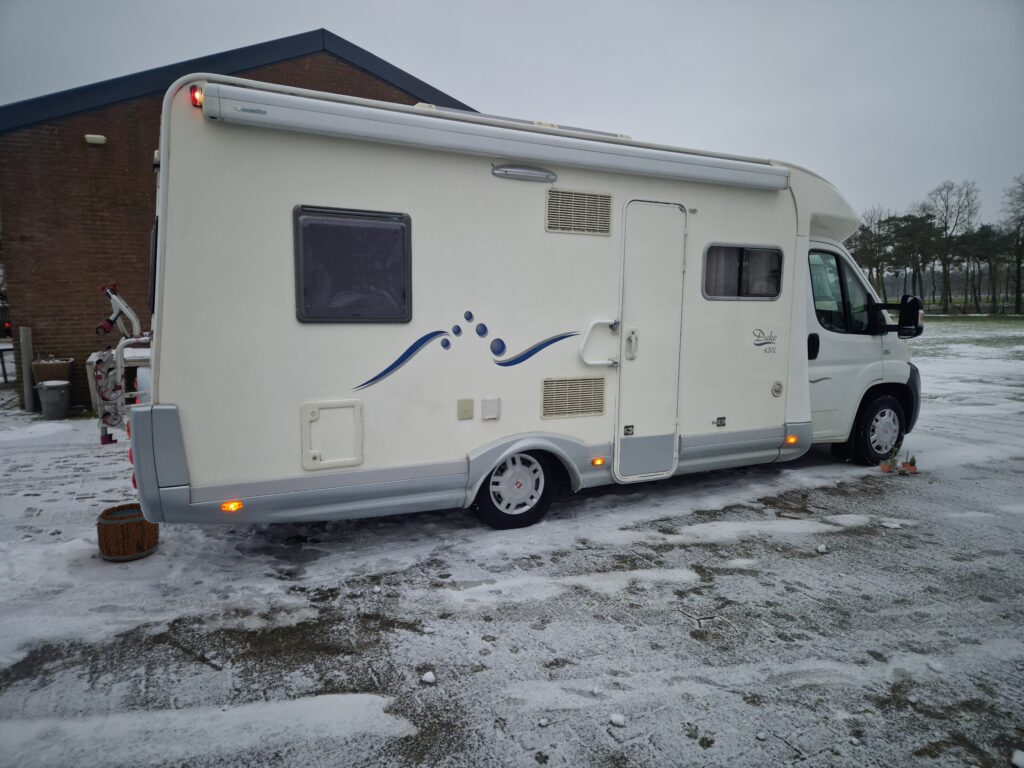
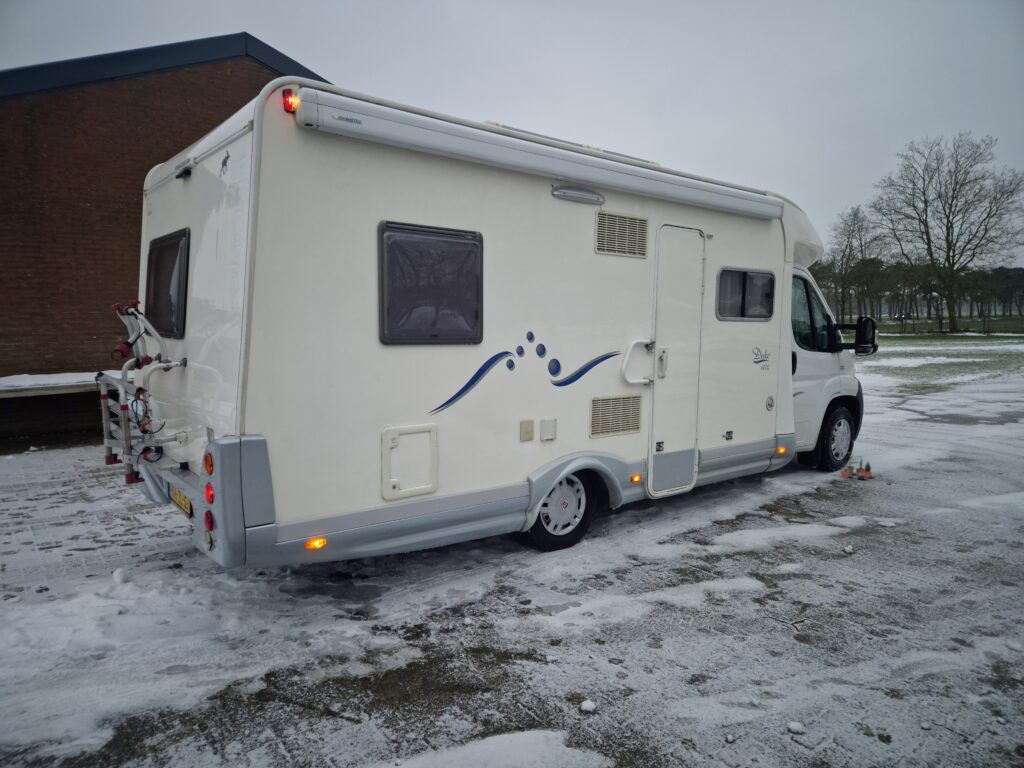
bucket: present [97,503,160,561] -> none [129,546,197,615]

